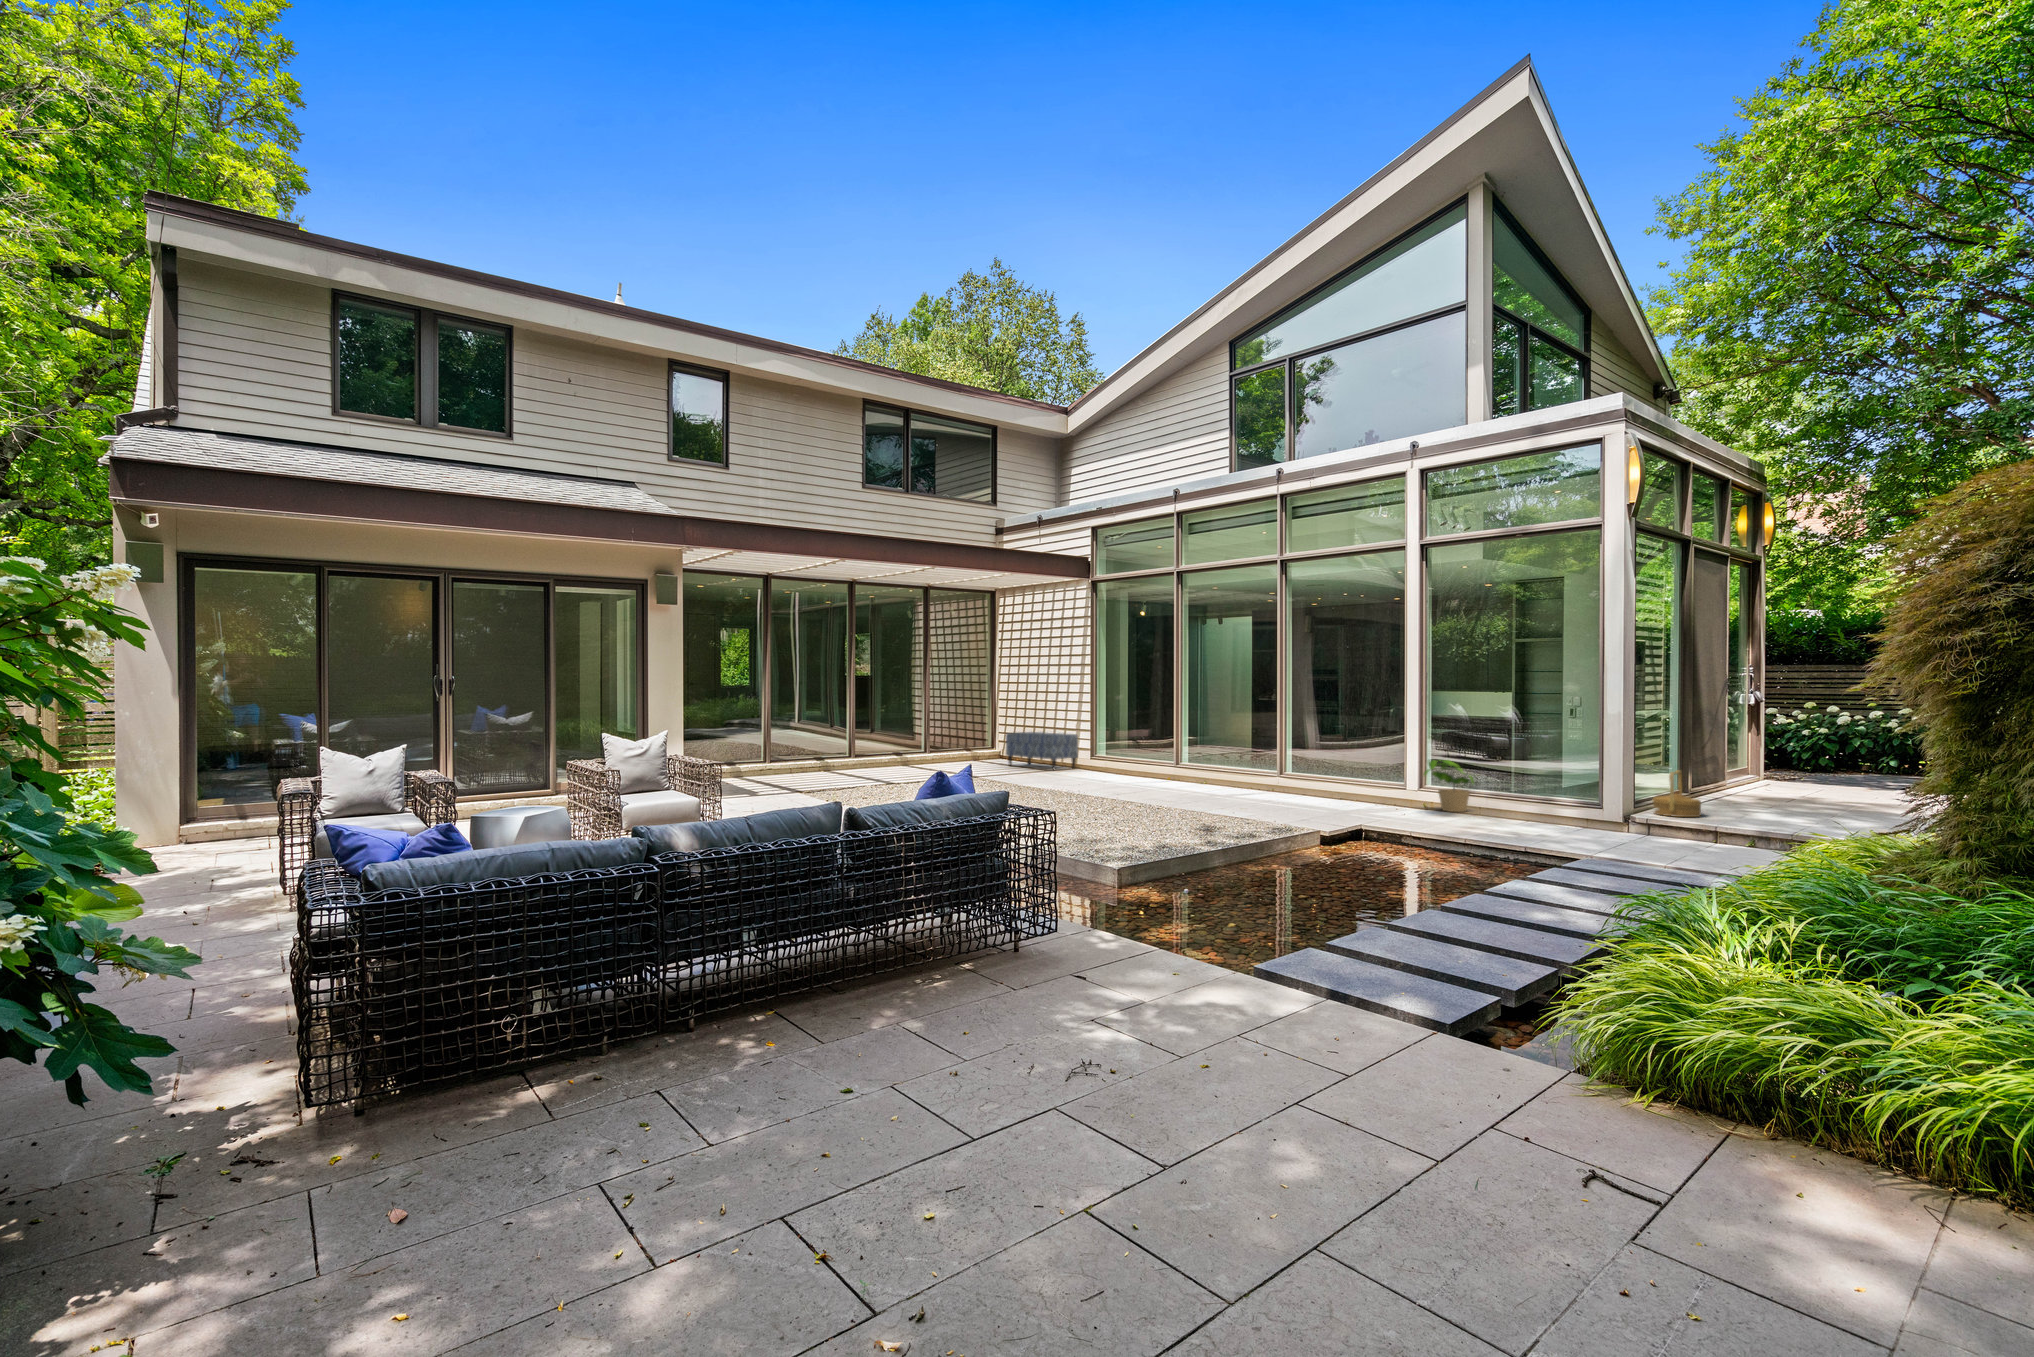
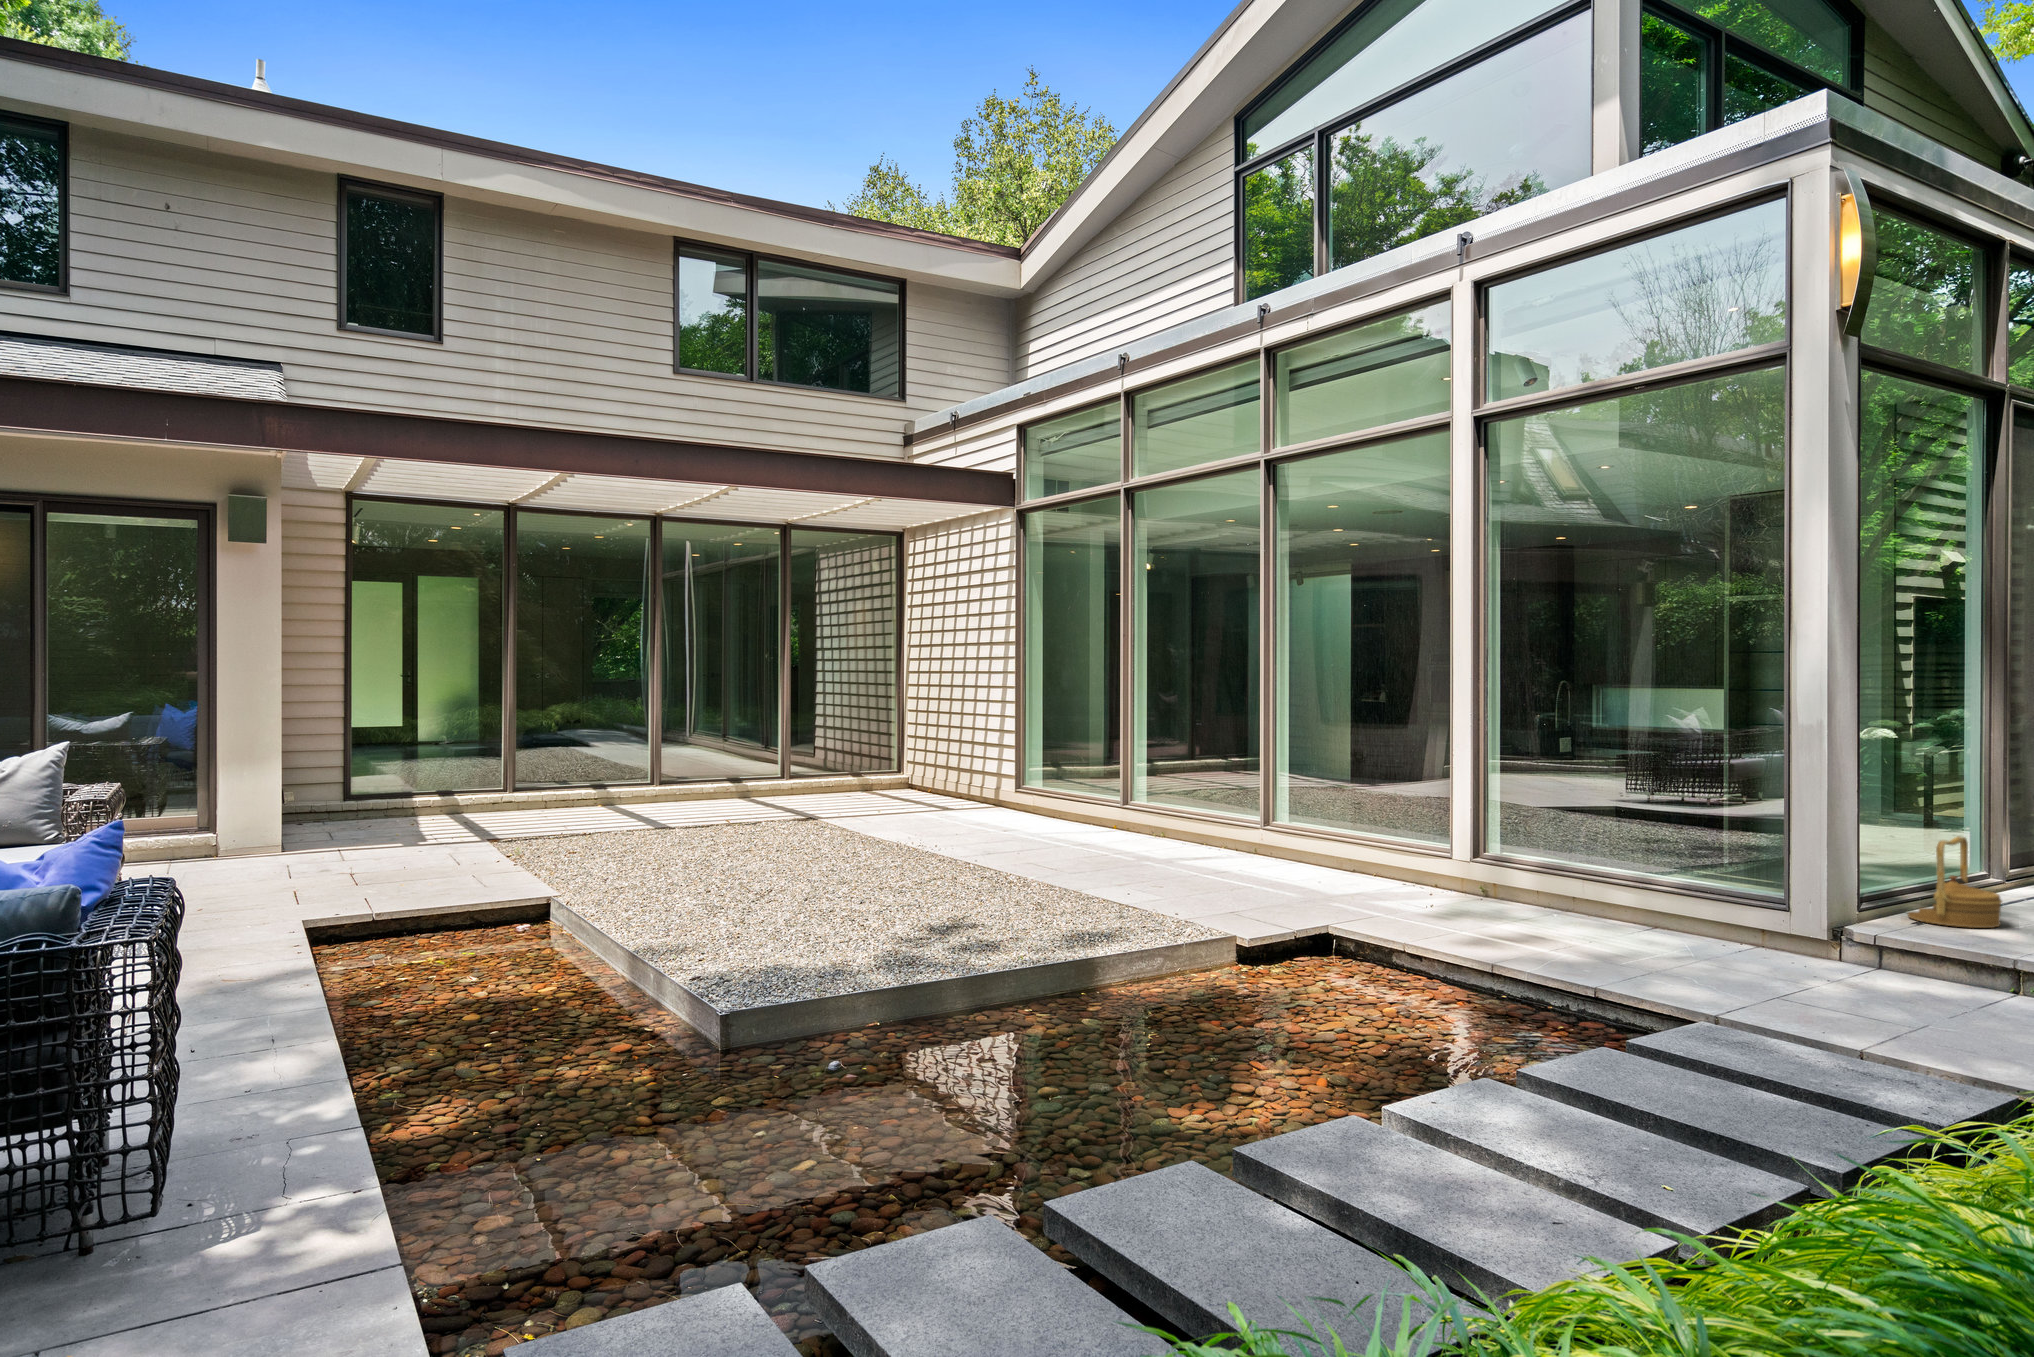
bench: present [1006,732,1078,770] -> none [895,748,999,809]
potted plant: present [1424,760,1473,812] -> none [1478,809,1568,904]

